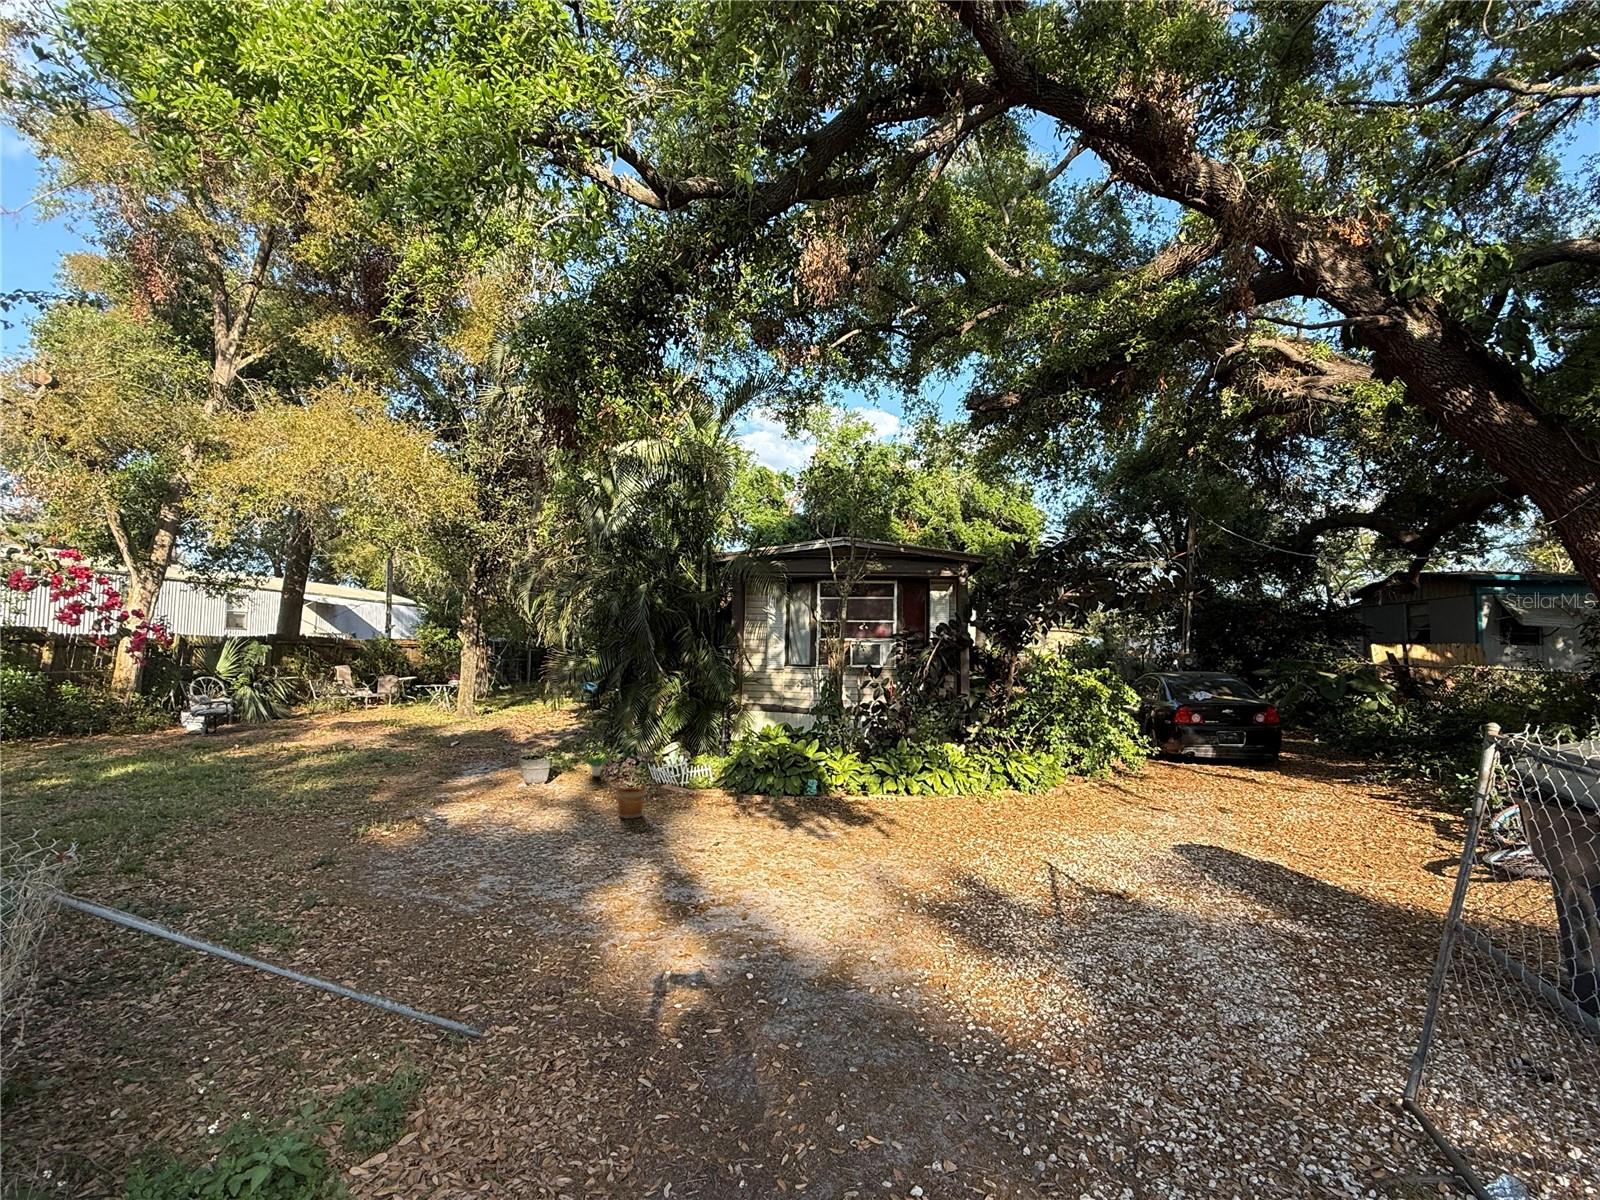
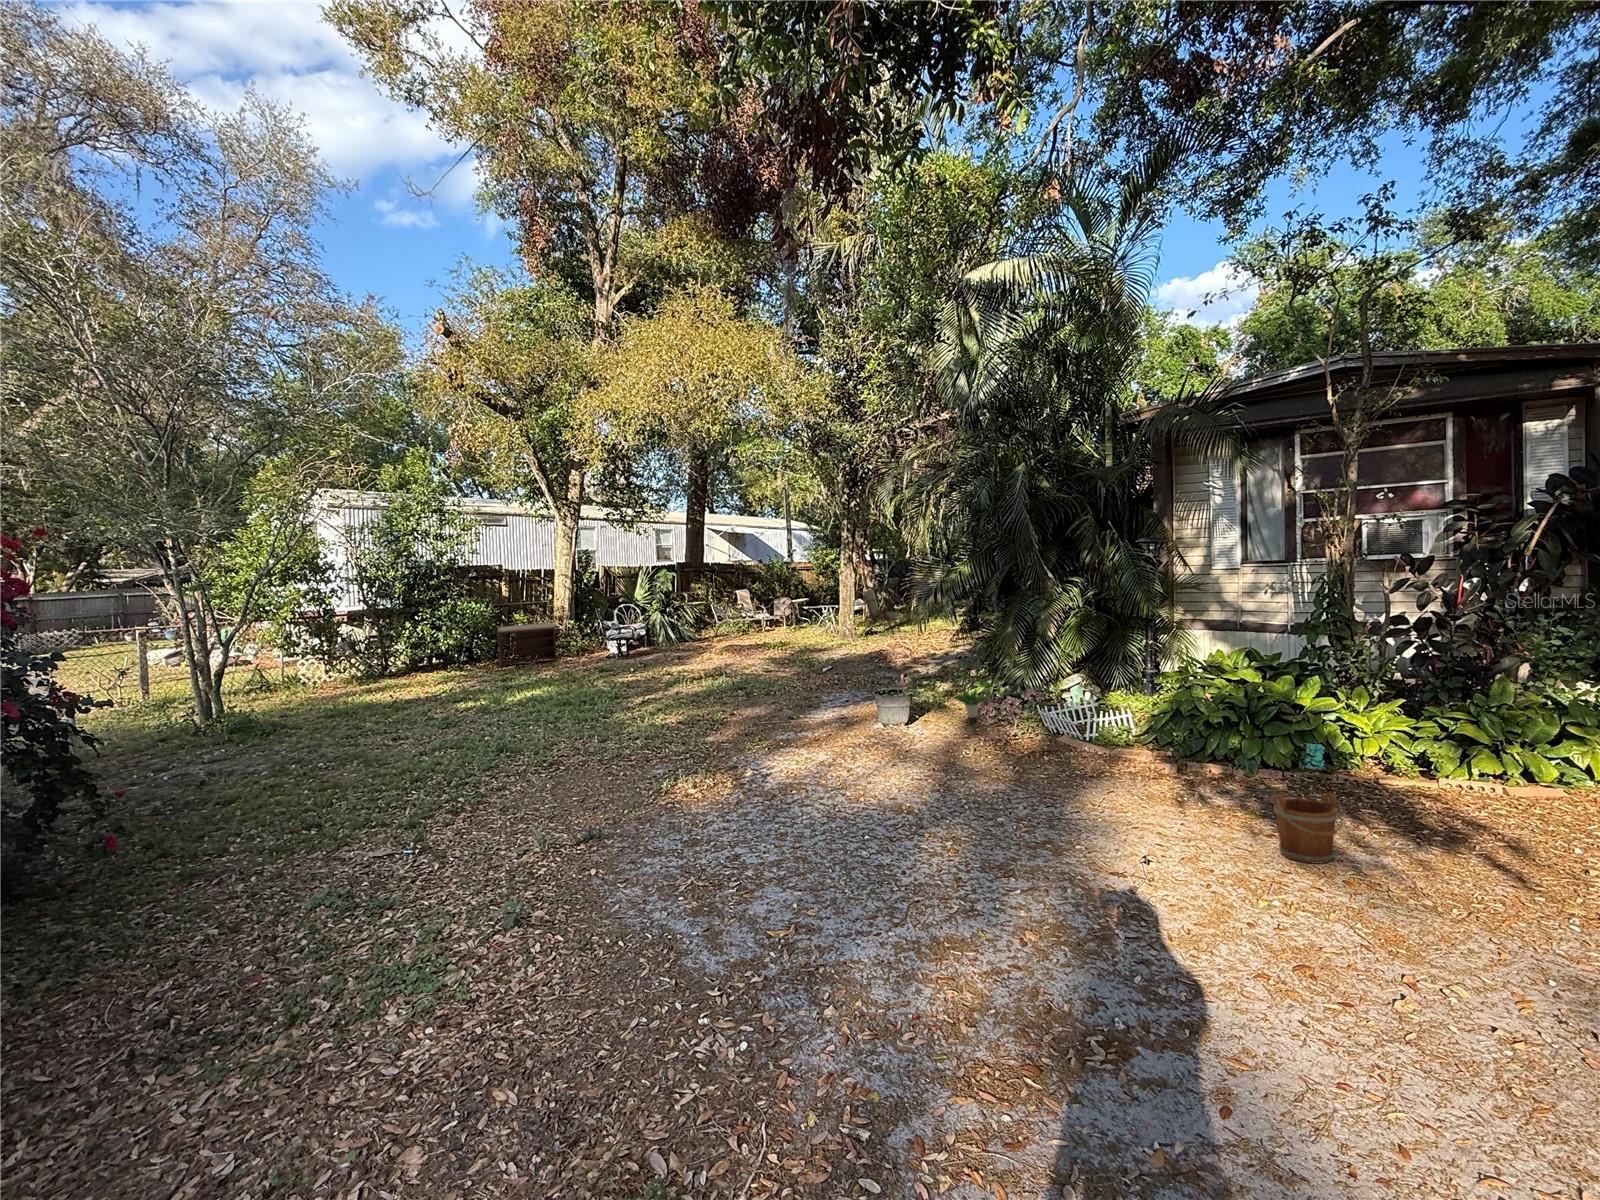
lounge chair: none [475,671,516,713] -> present [862,590,901,634]
bench: none [30,694,127,745] -> present [495,623,557,667]
bucket: present [617,783,646,819] -> present [1274,793,1343,864]

